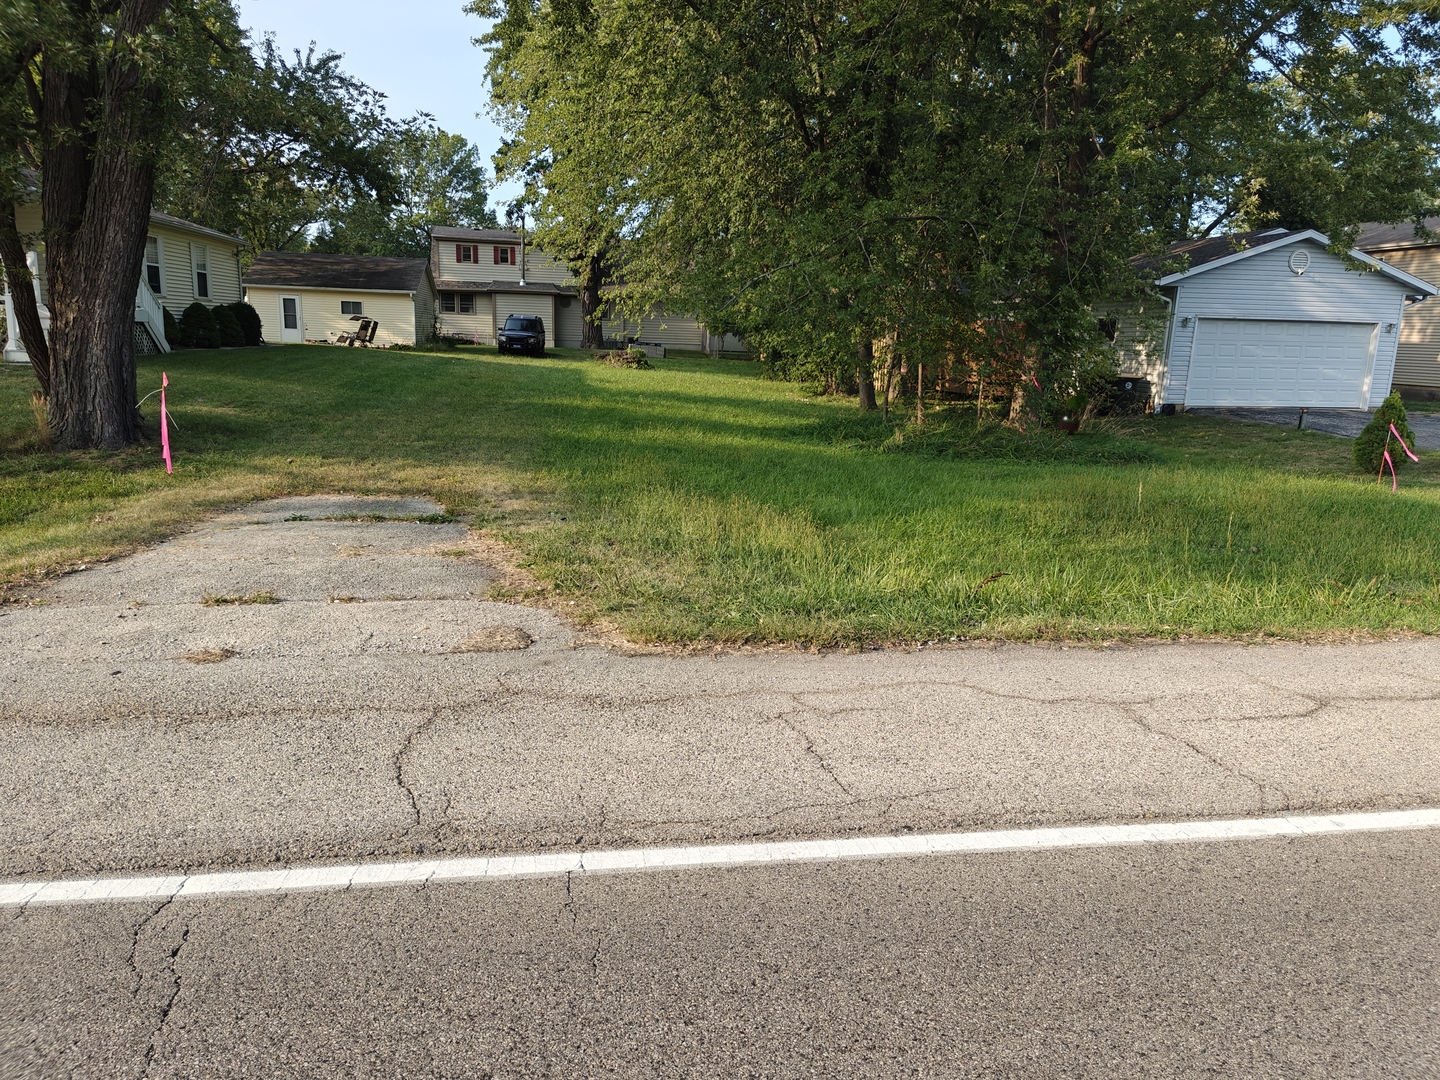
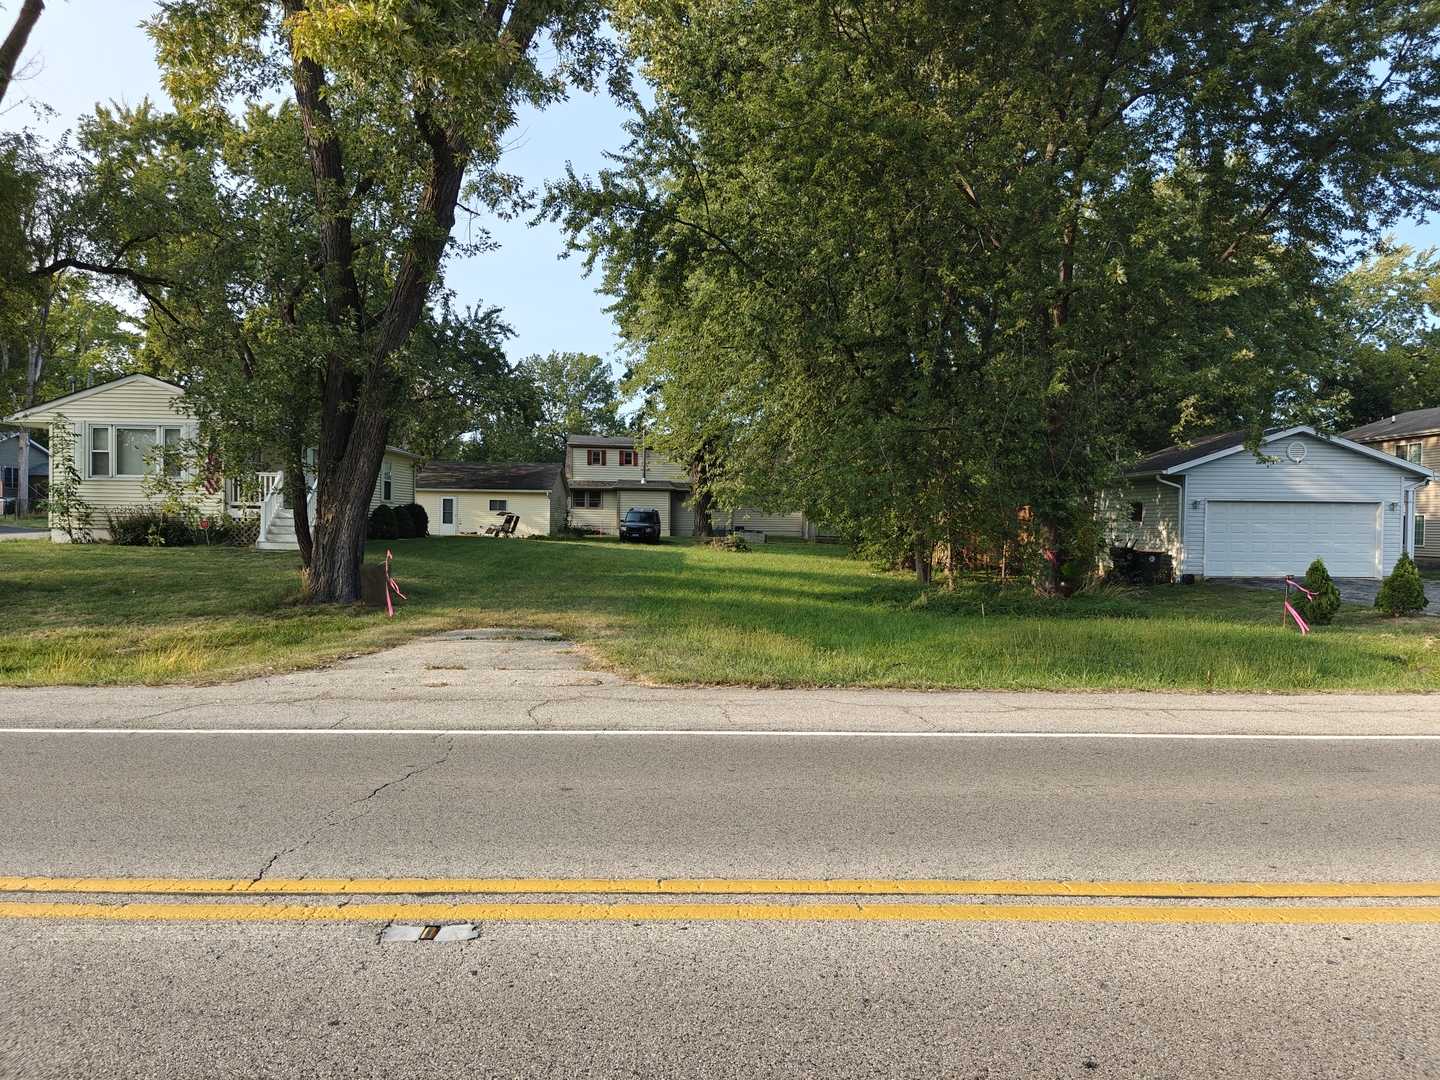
trash can: none [125,391,181,456] -> present [360,564,392,606]

